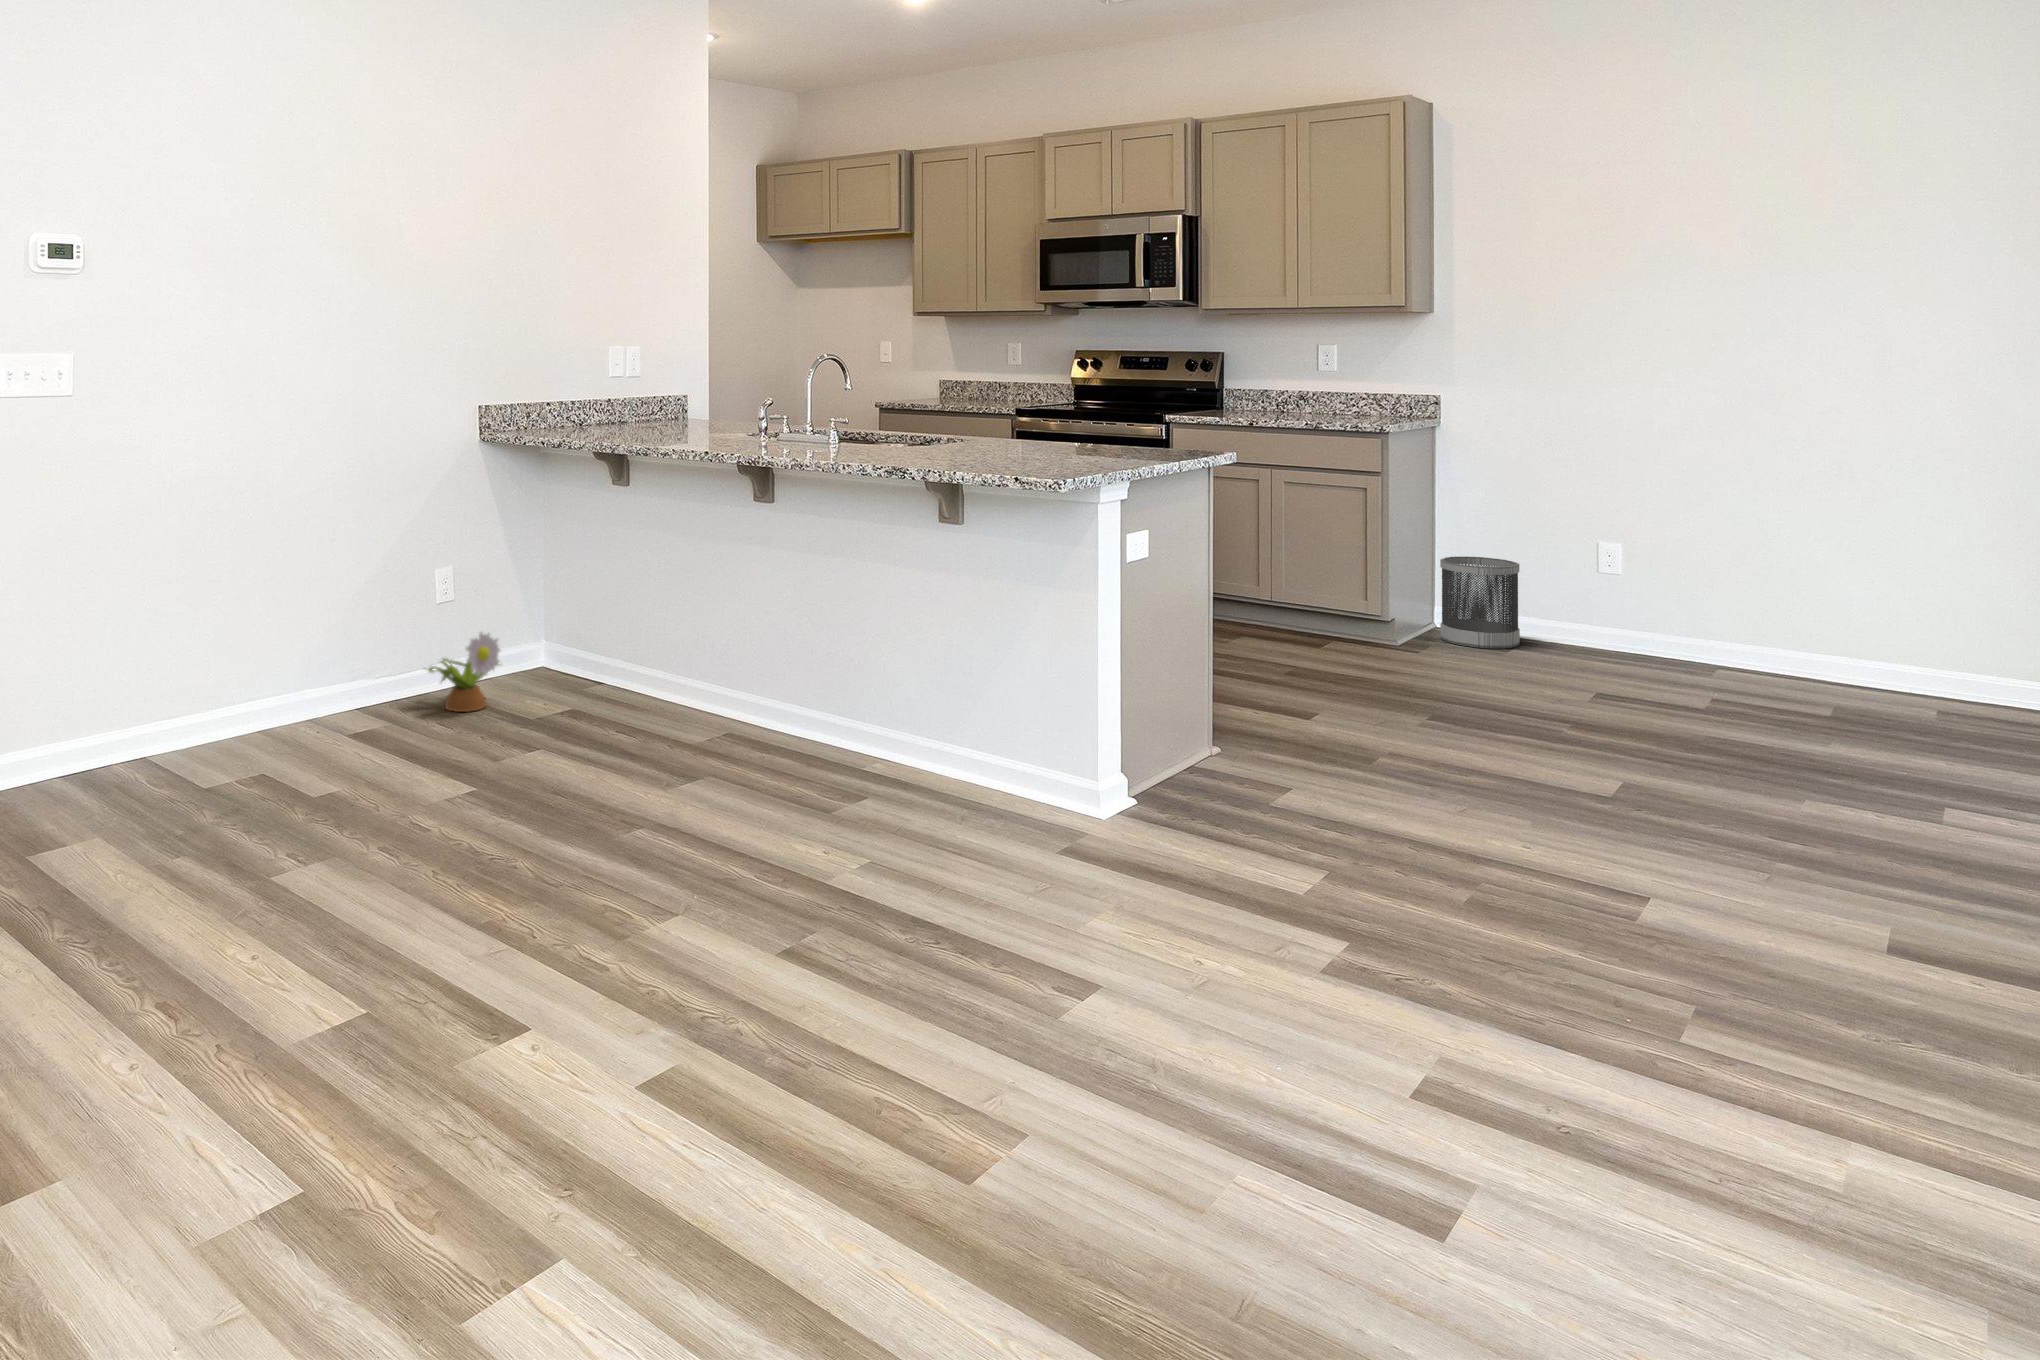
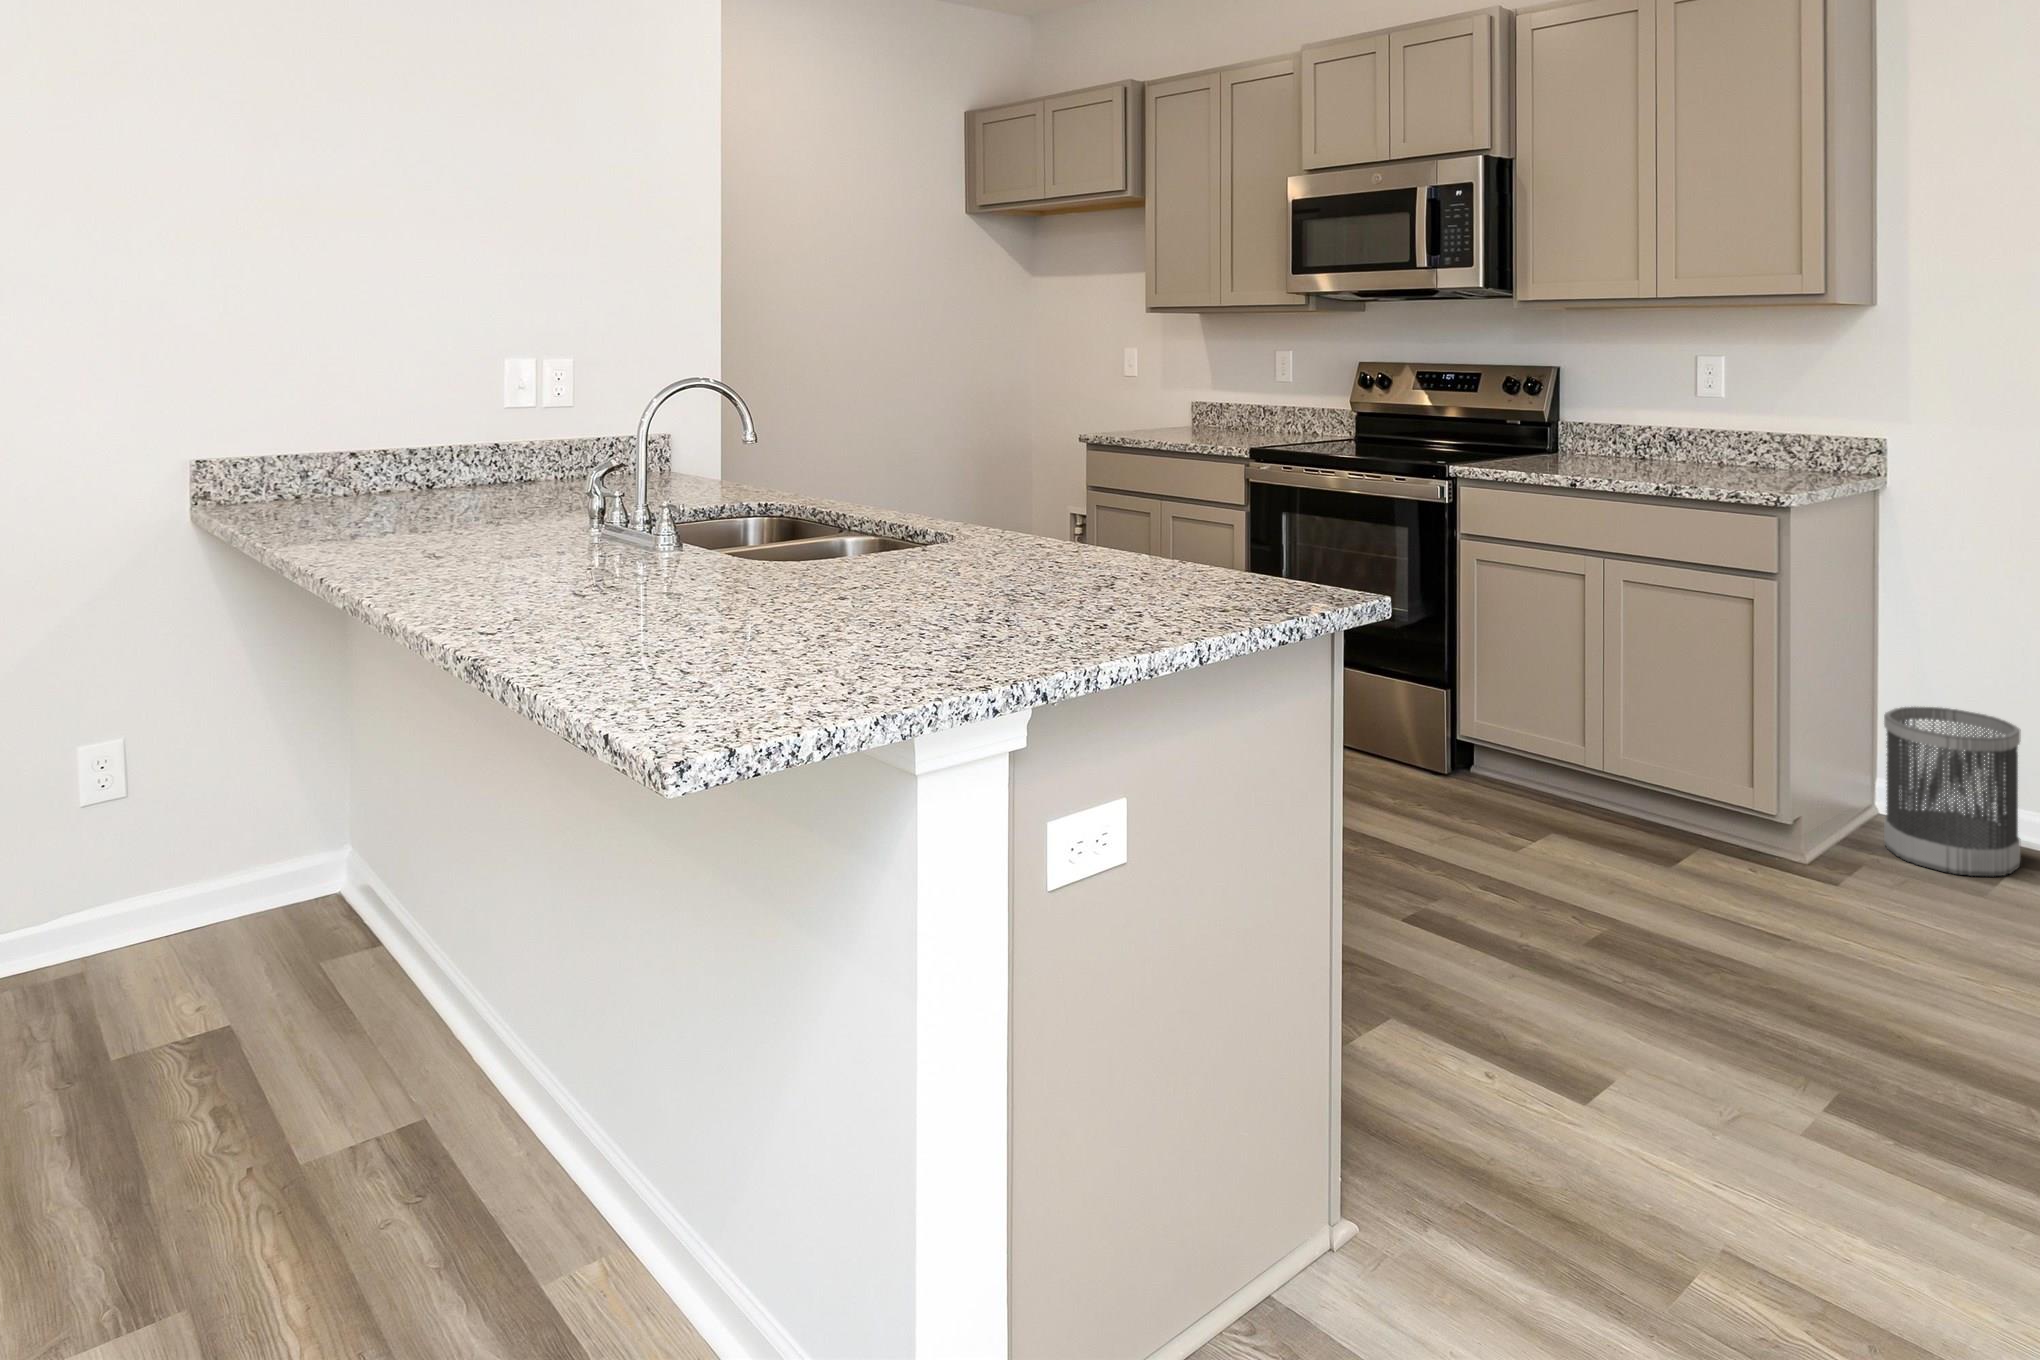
decorative plant: present [426,632,501,712] -> none [26,860,199,1001]

